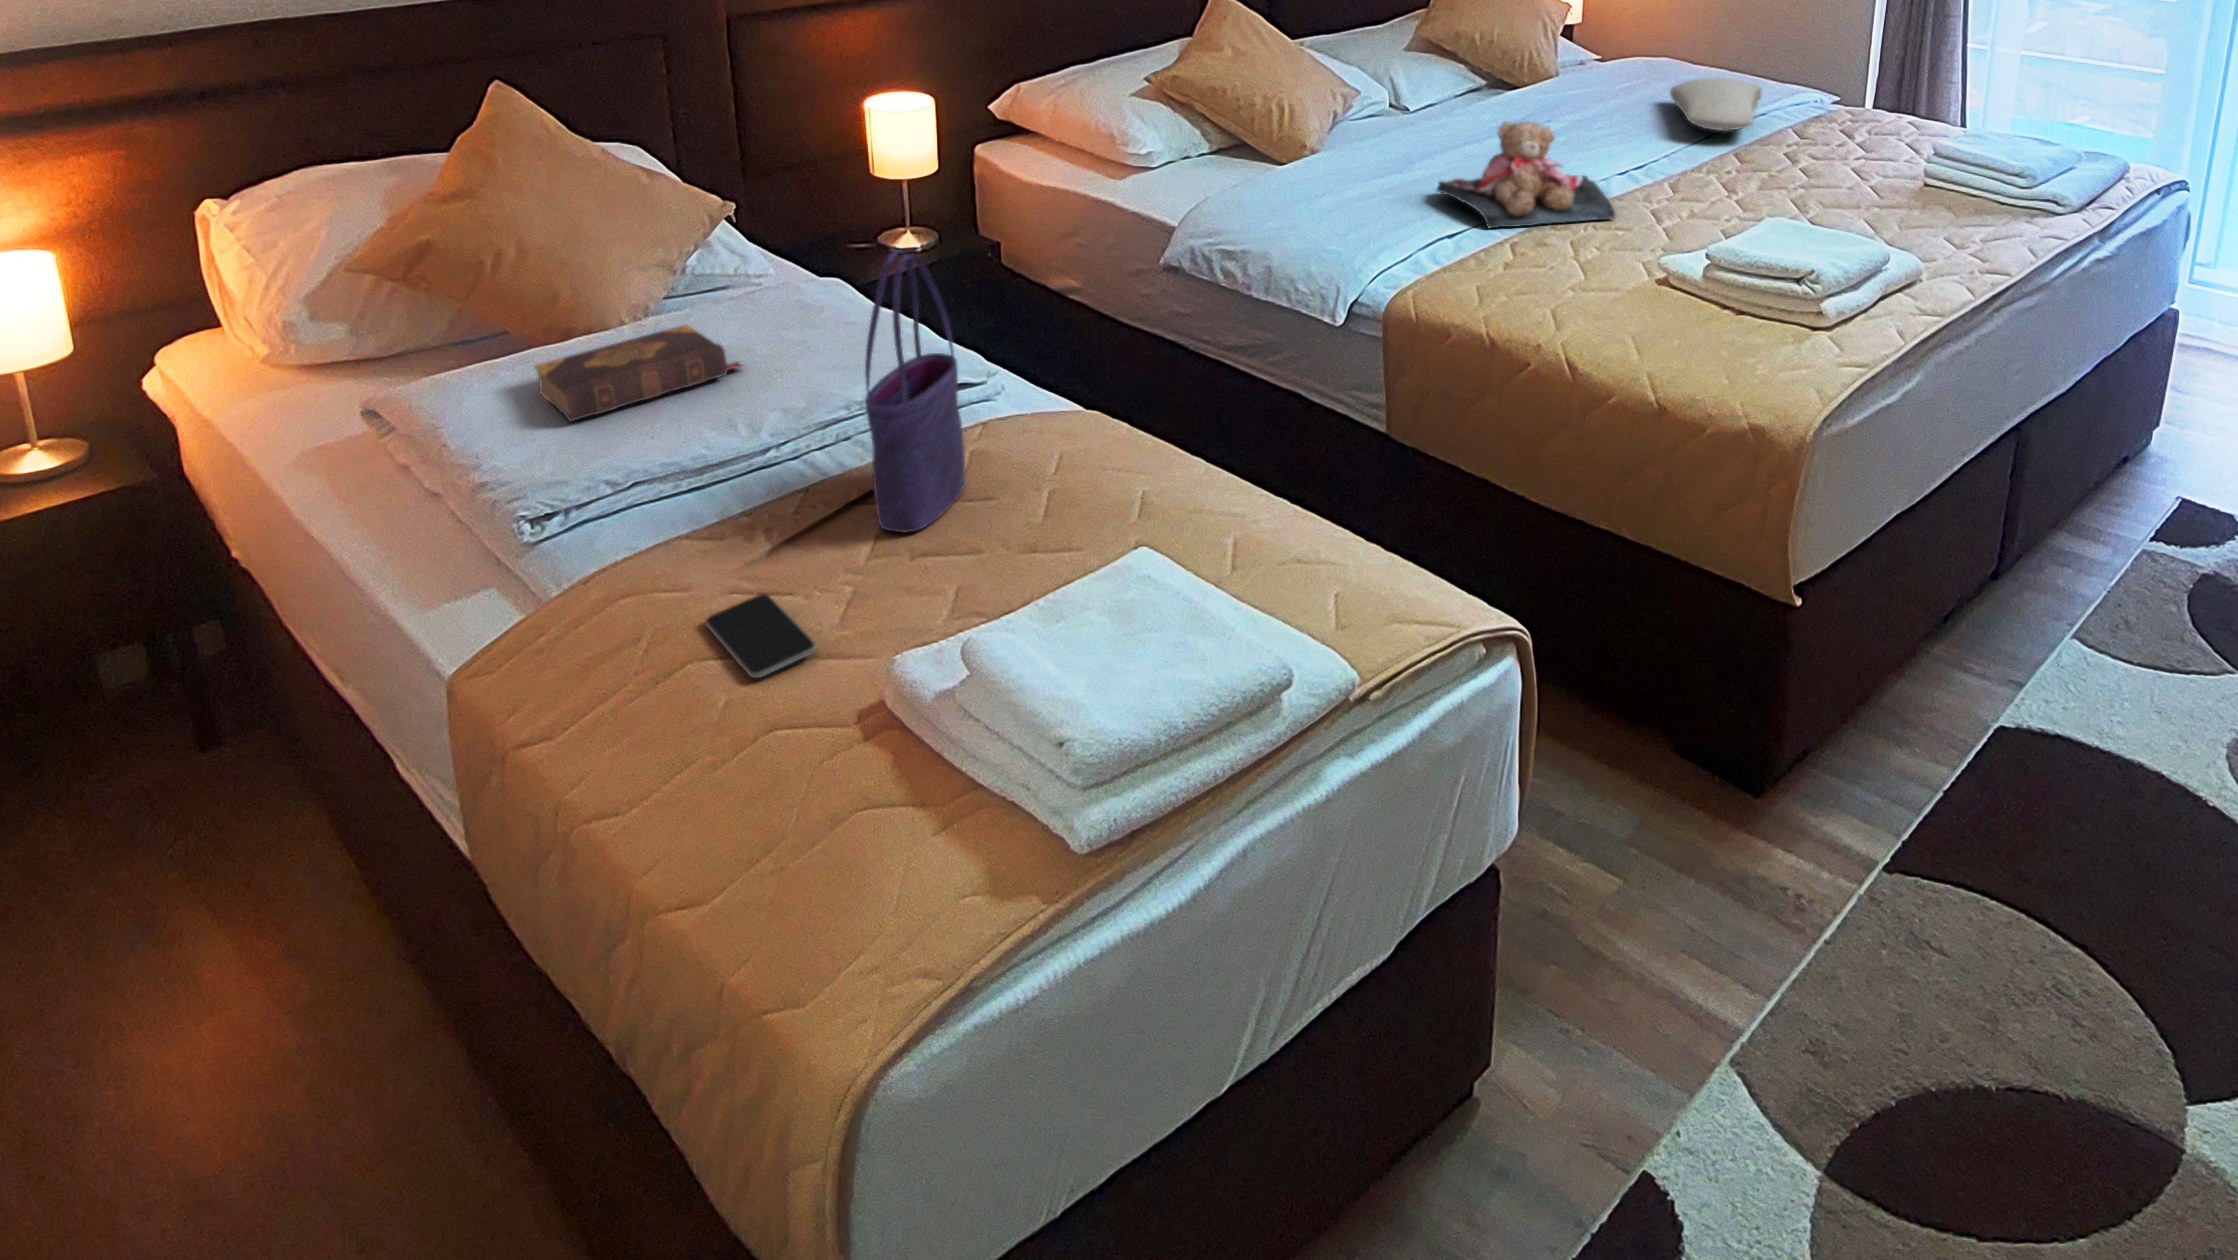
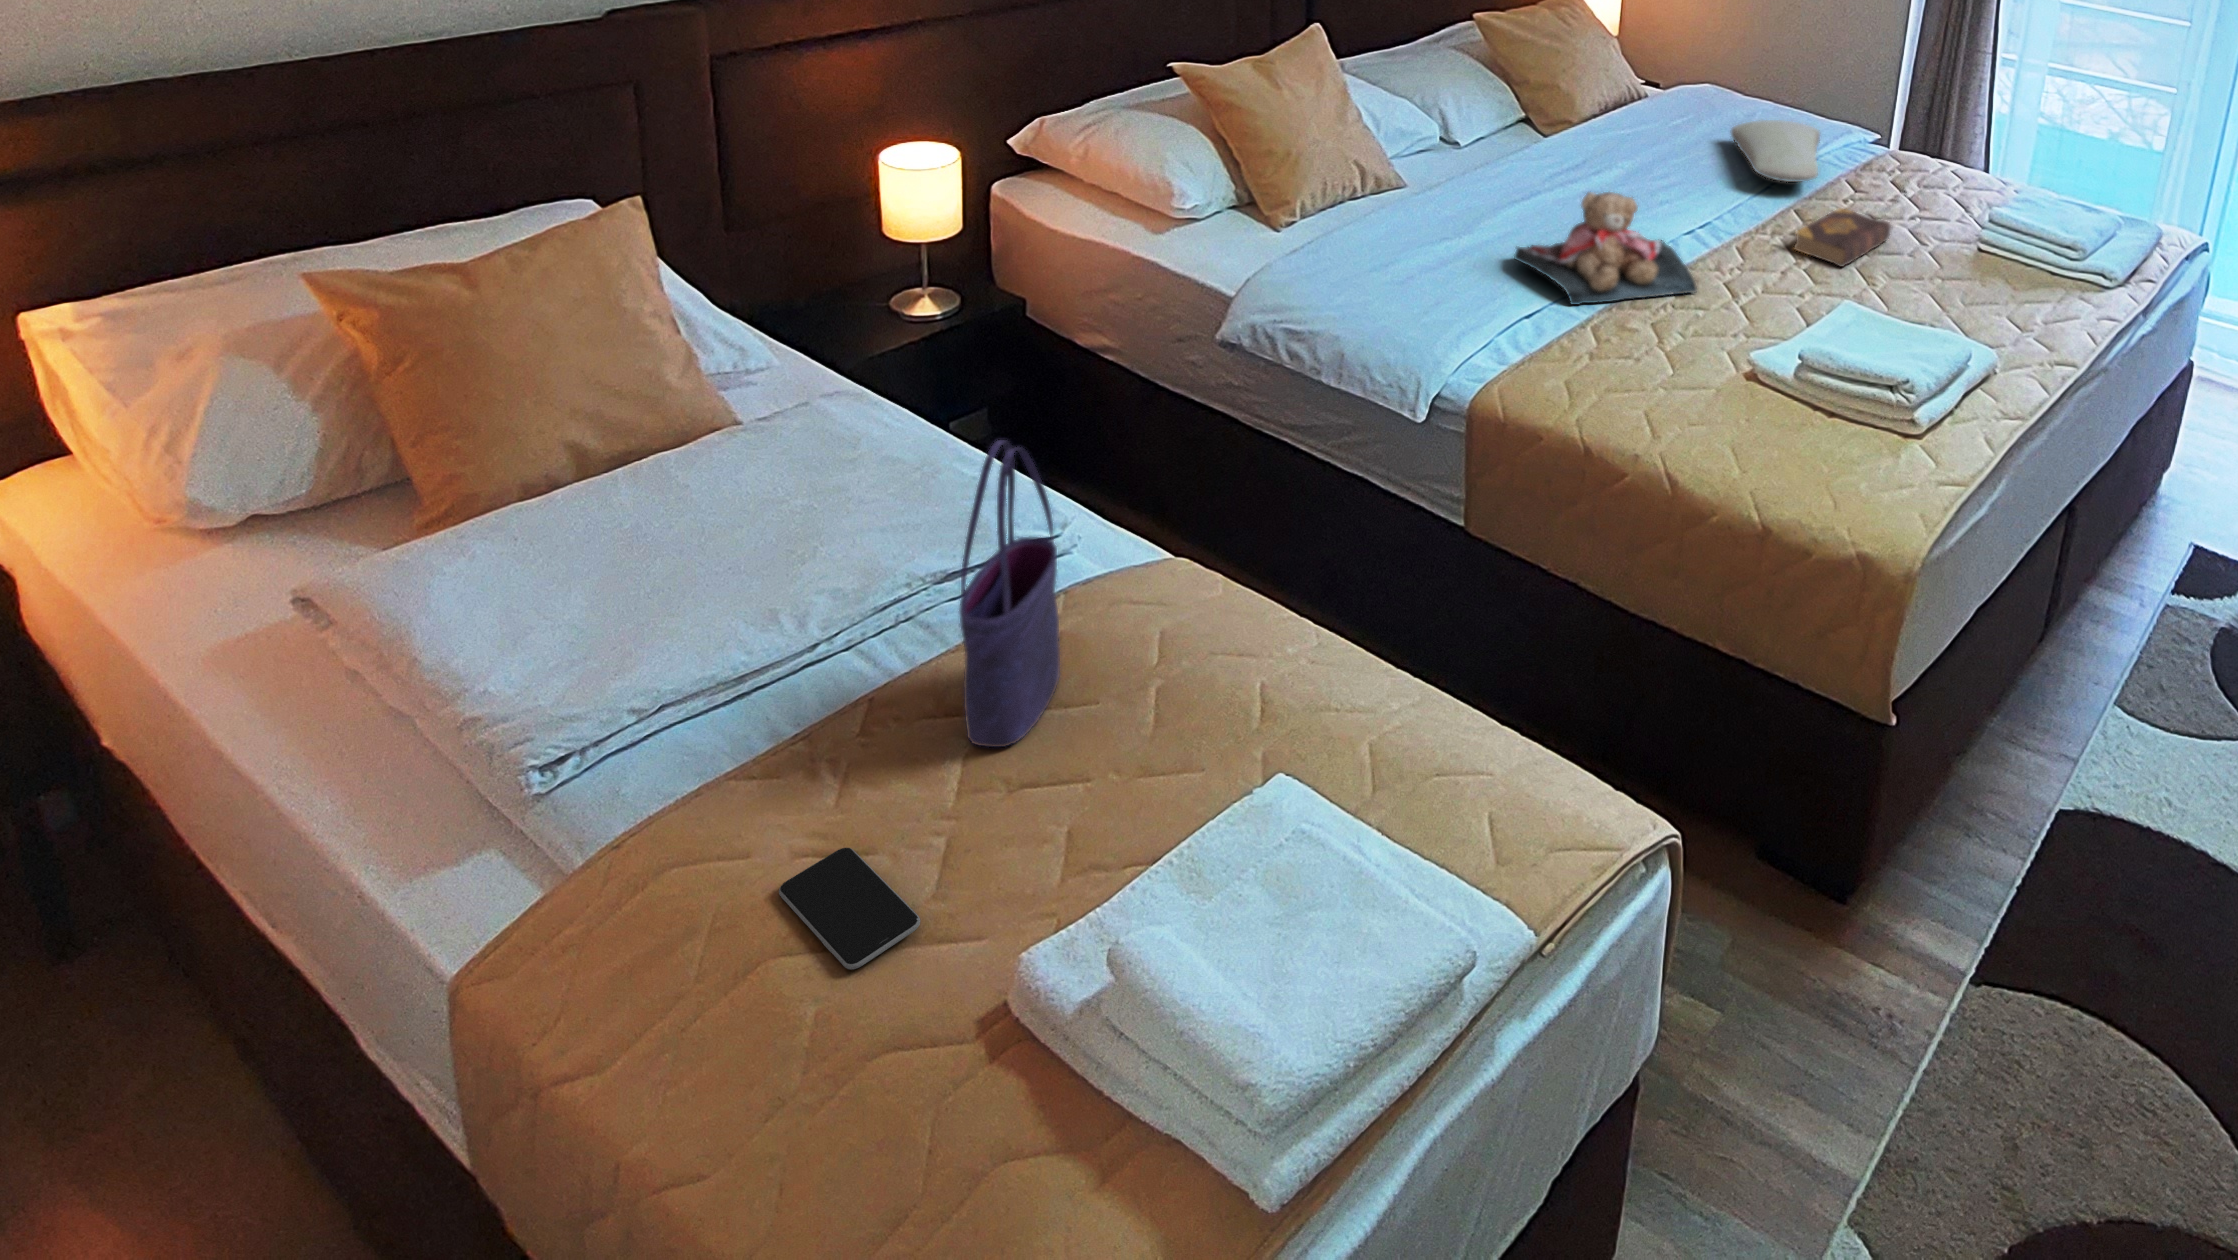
book: present [535,324,742,421] -> present [1794,208,1891,267]

